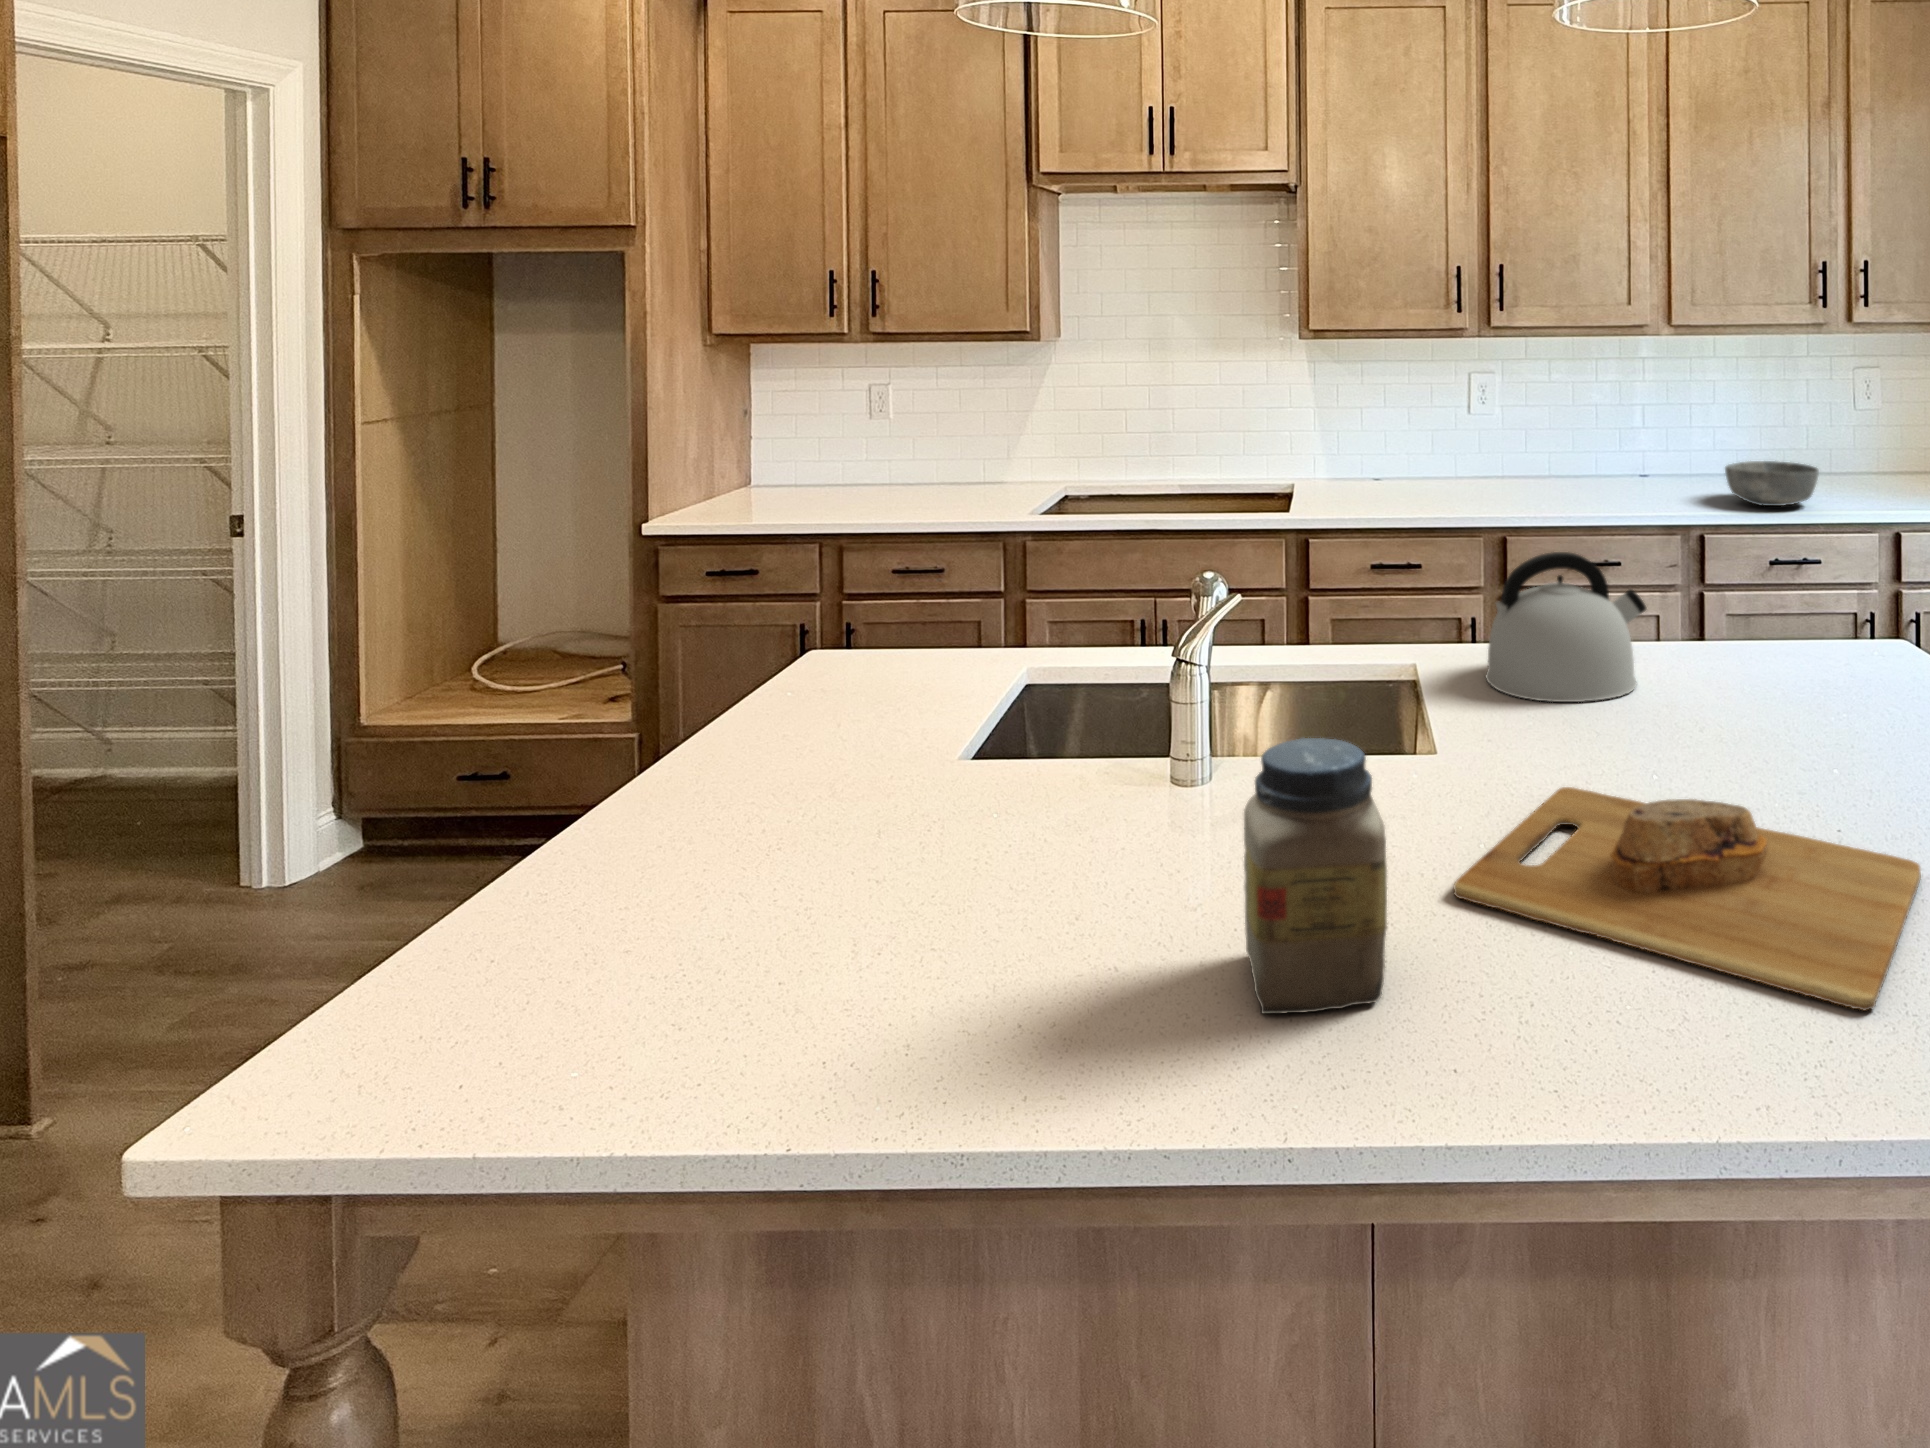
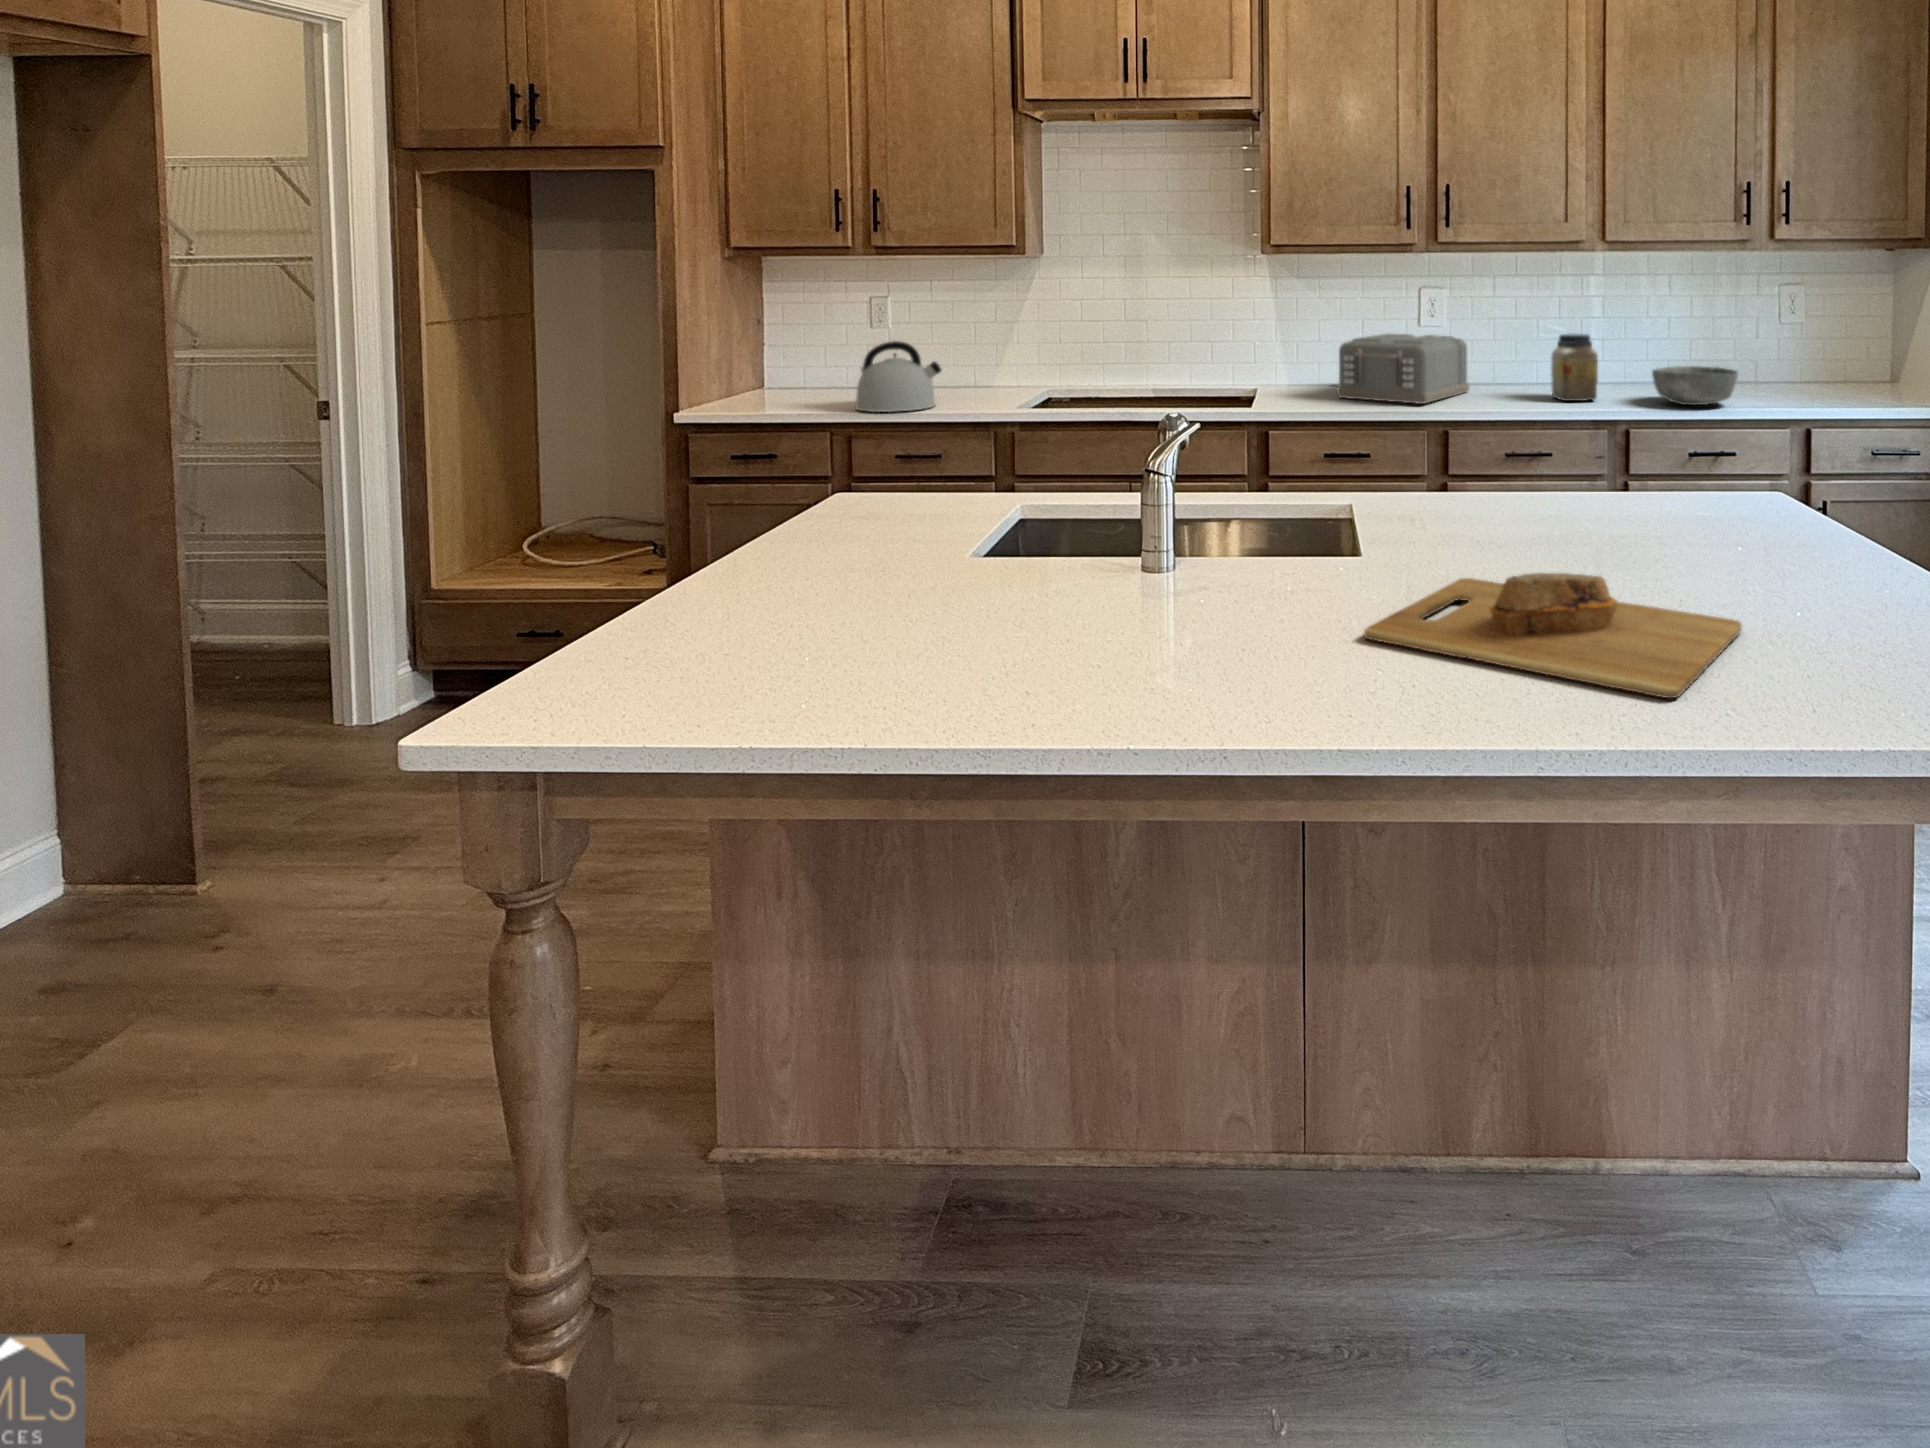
toaster: none [1381,425,1525,506] -> present [1337,334,1469,404]
kettle: present [1486,552,1646,702] -> present [856,341,941,412]
jar: present [1244,738,1387,1014] -> present [1551,333,1598,401]

